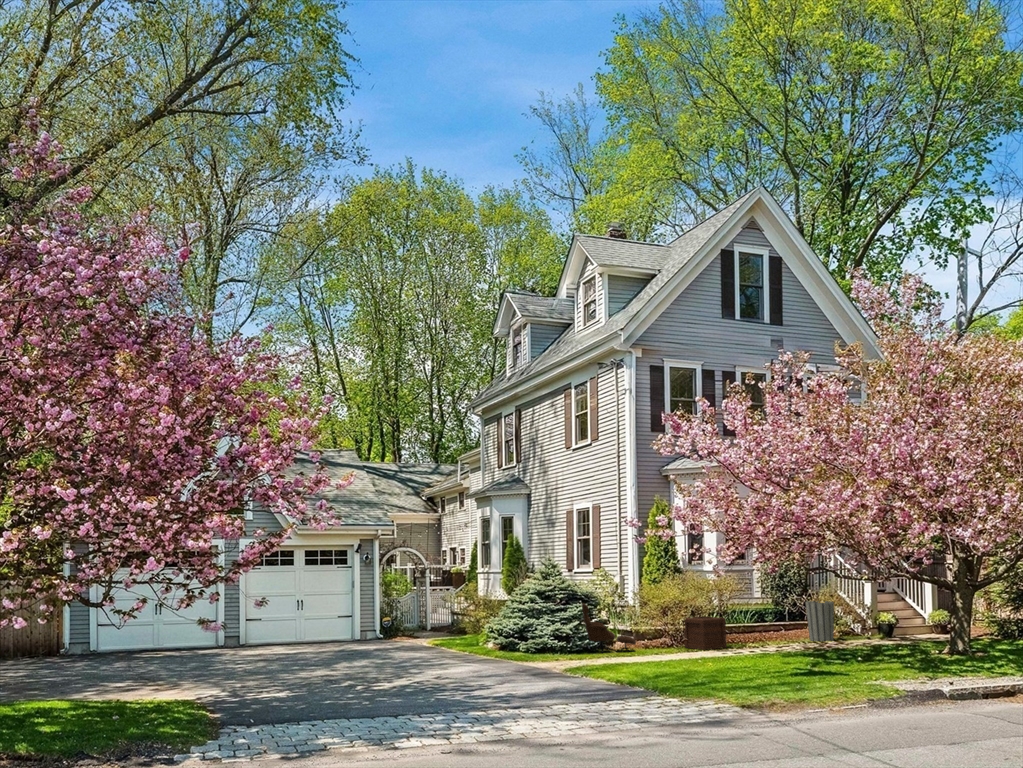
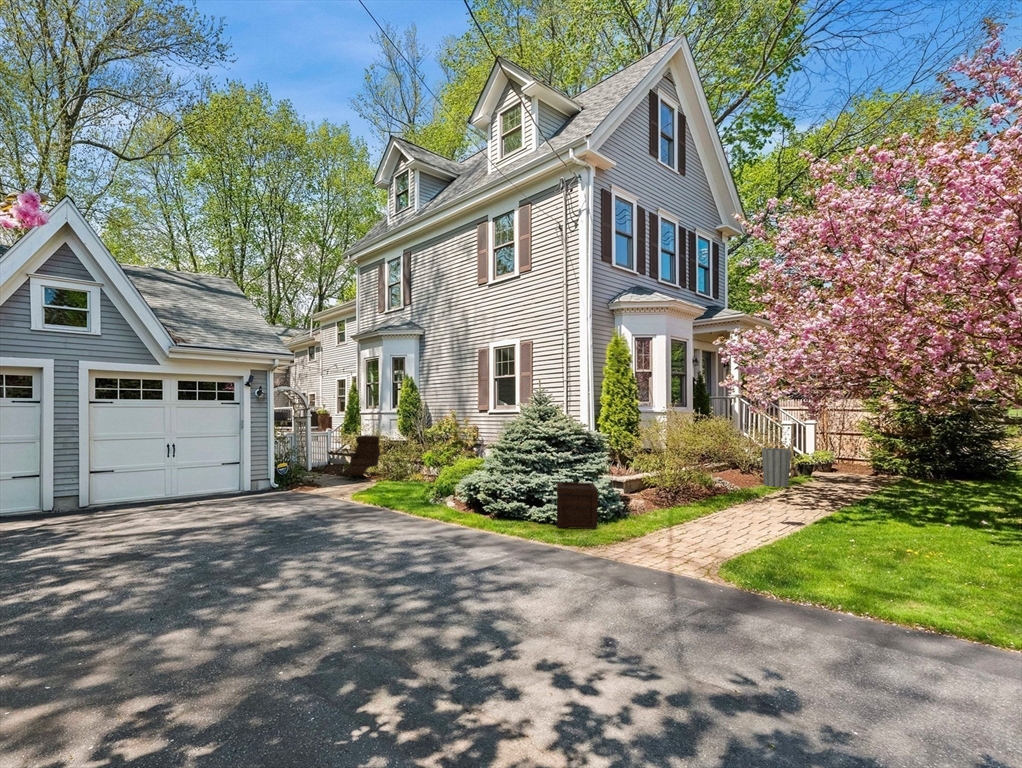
lounge chair: present [582,603,636,653] -> present [346,435,381,480]
wooden crate: present [683,616,727,650] -> present [556,482,598,529]

